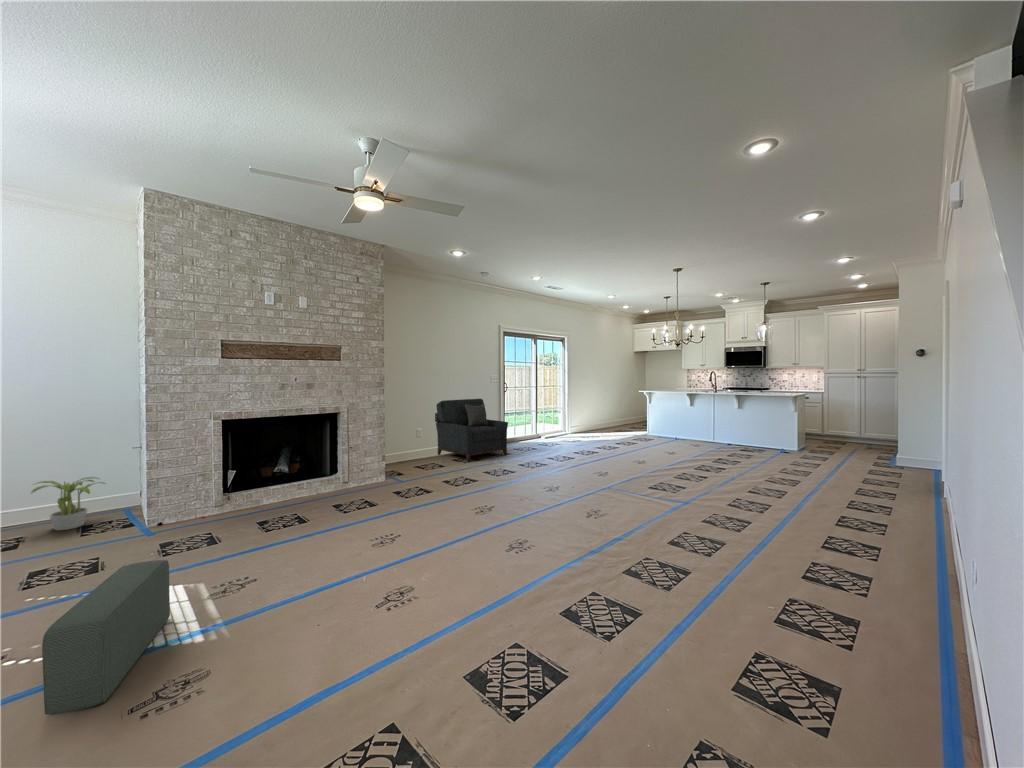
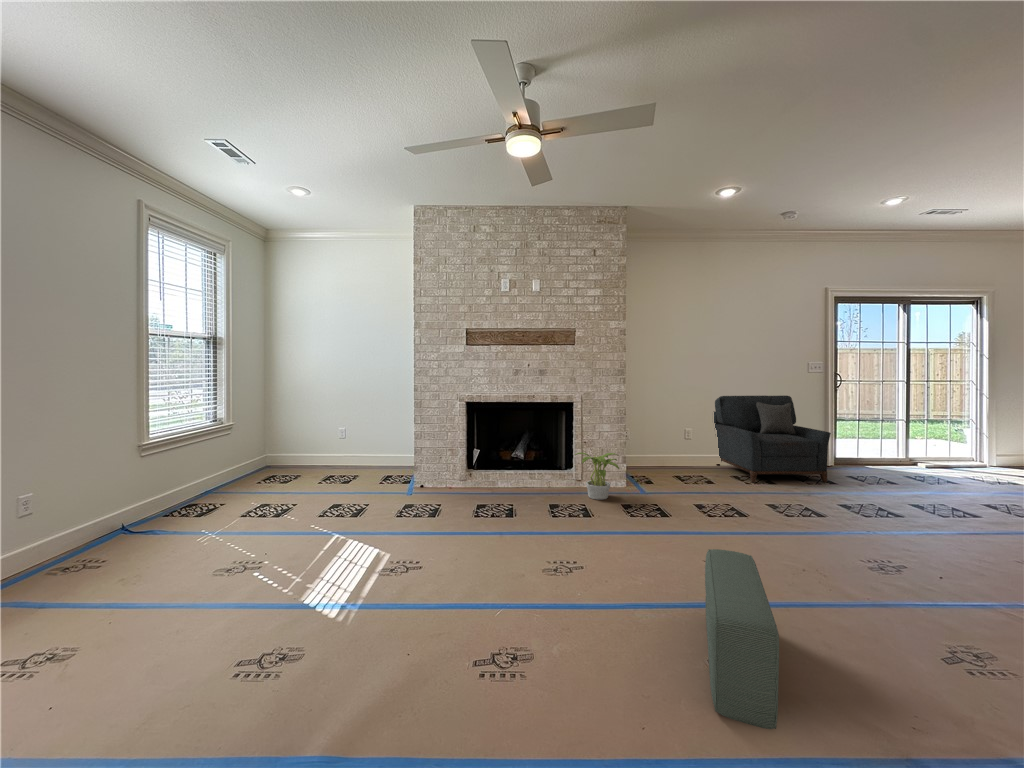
potted plant: present [31,477,105,530] -> present [575,452,619,500]
pouf: present [42,560,170,715] -> present [705,549,779,729]

